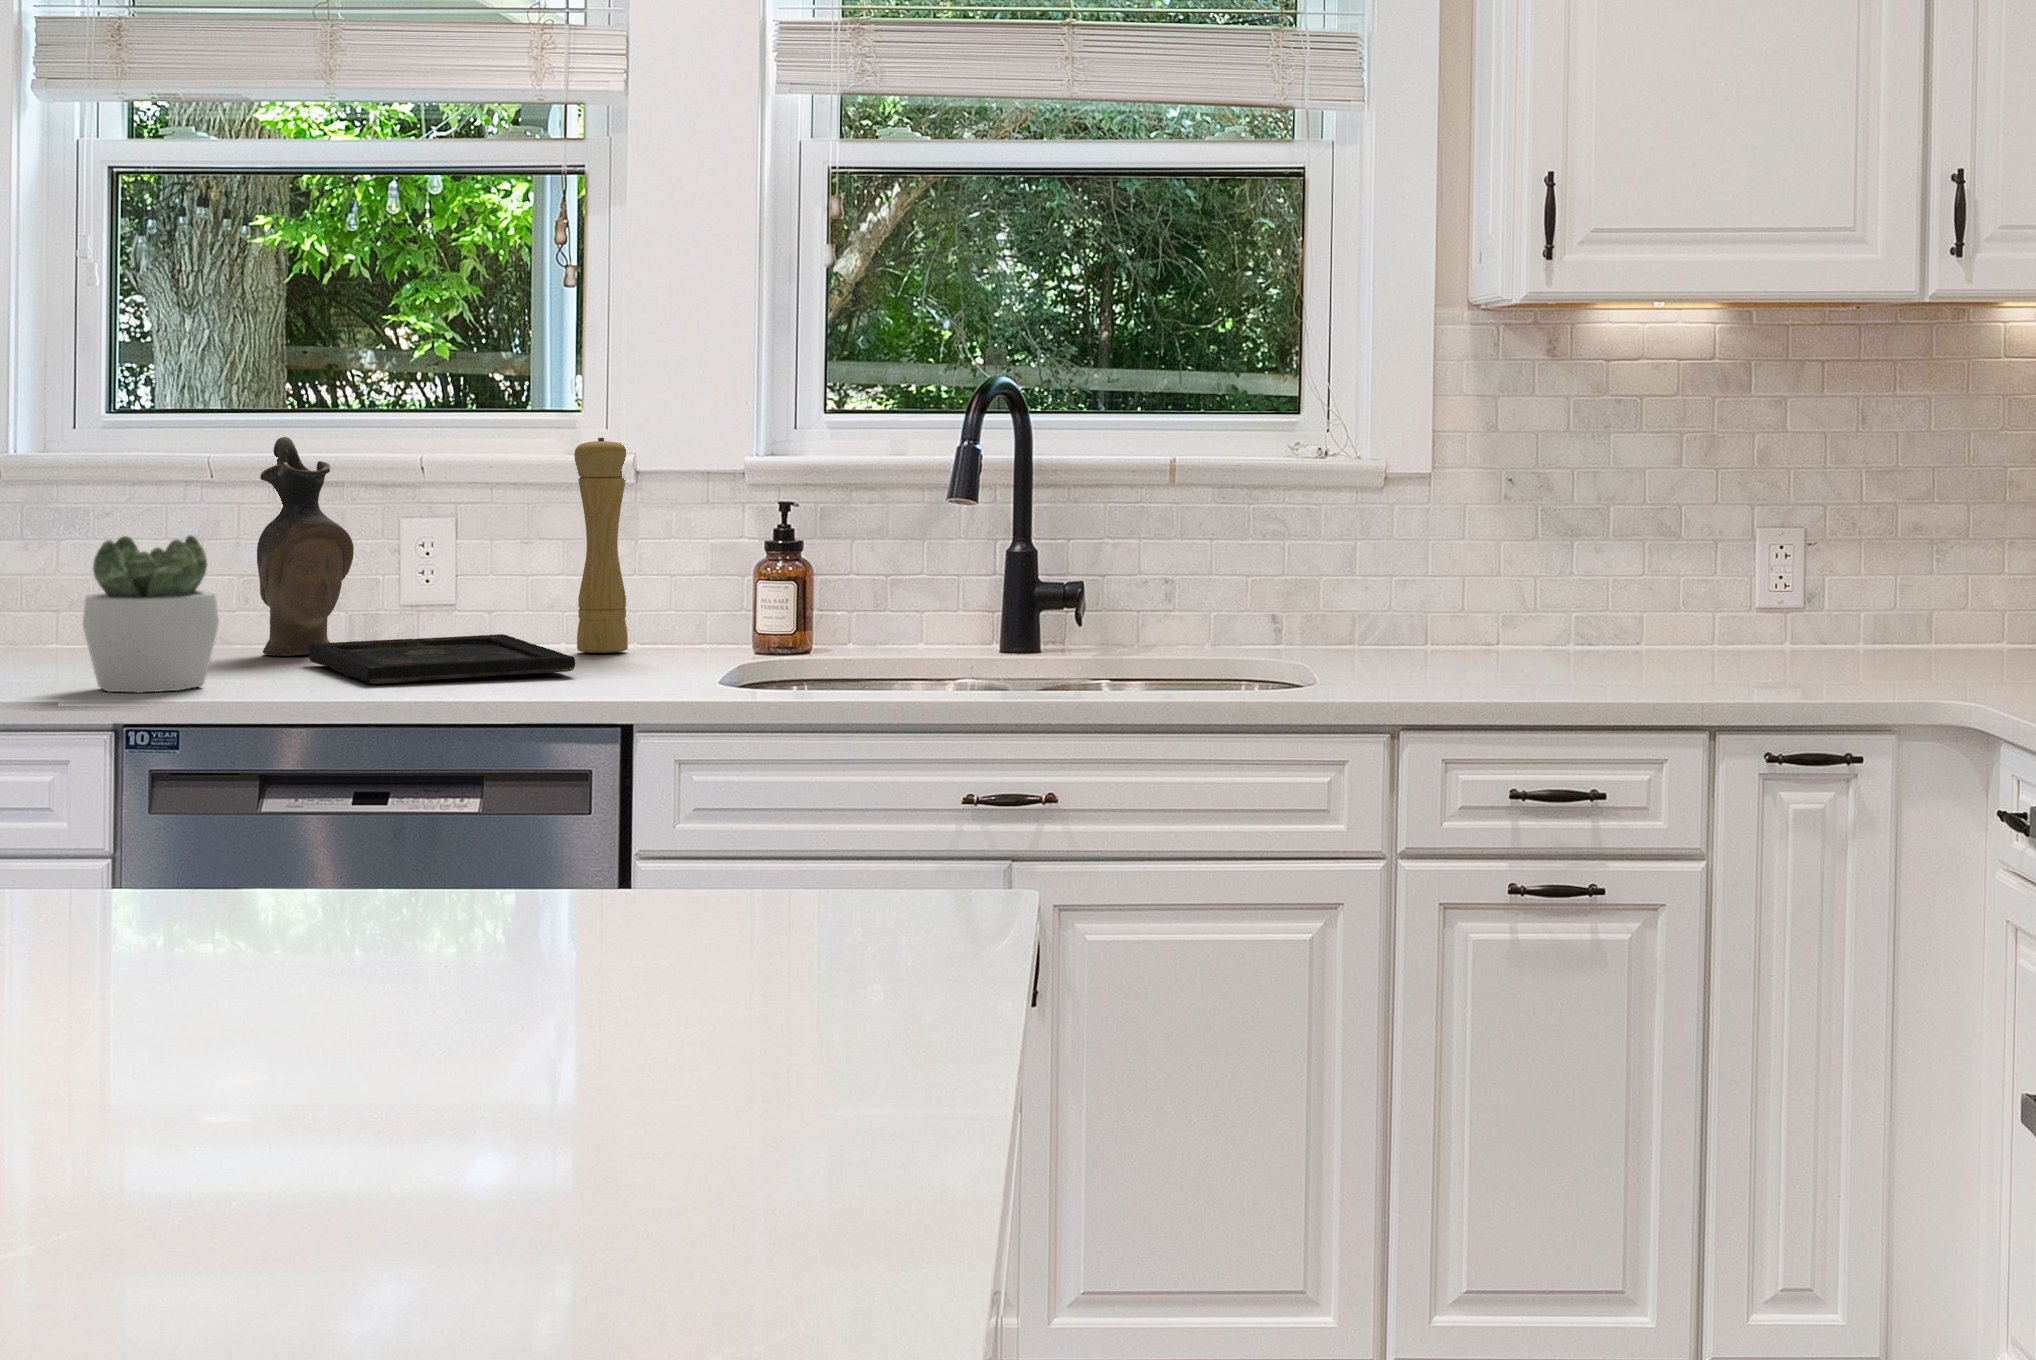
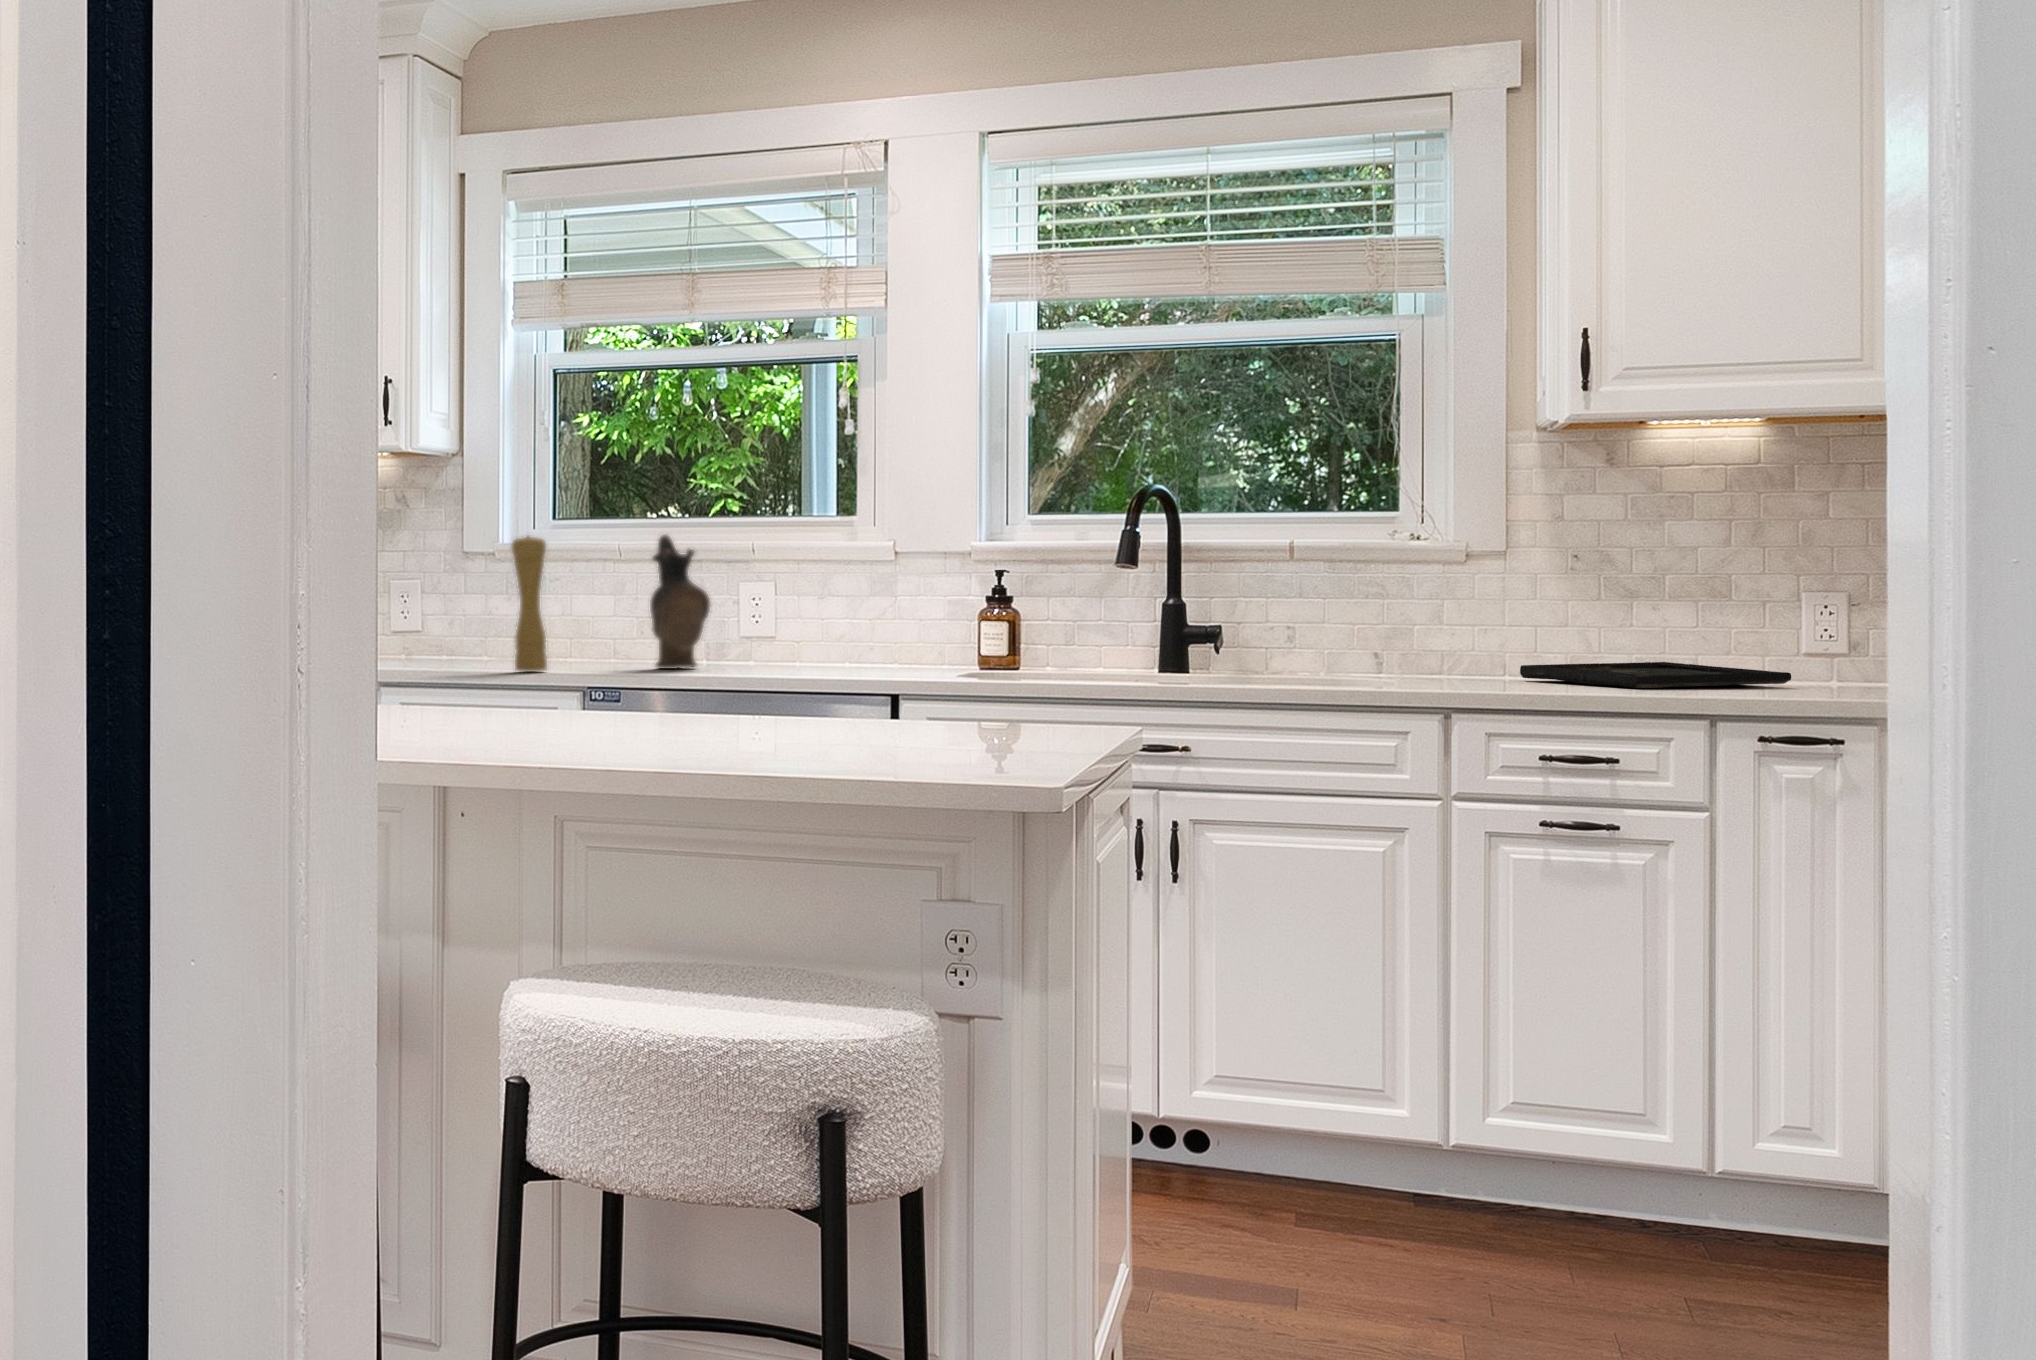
pepper mill: present [574,438,628,653] -> present [512,536,547,672]
succulent plant: present [83,535,219,693] -> none [563,589,641,679]
tray: present [309,634,575,684] -> present [1520,662,1791,688]

